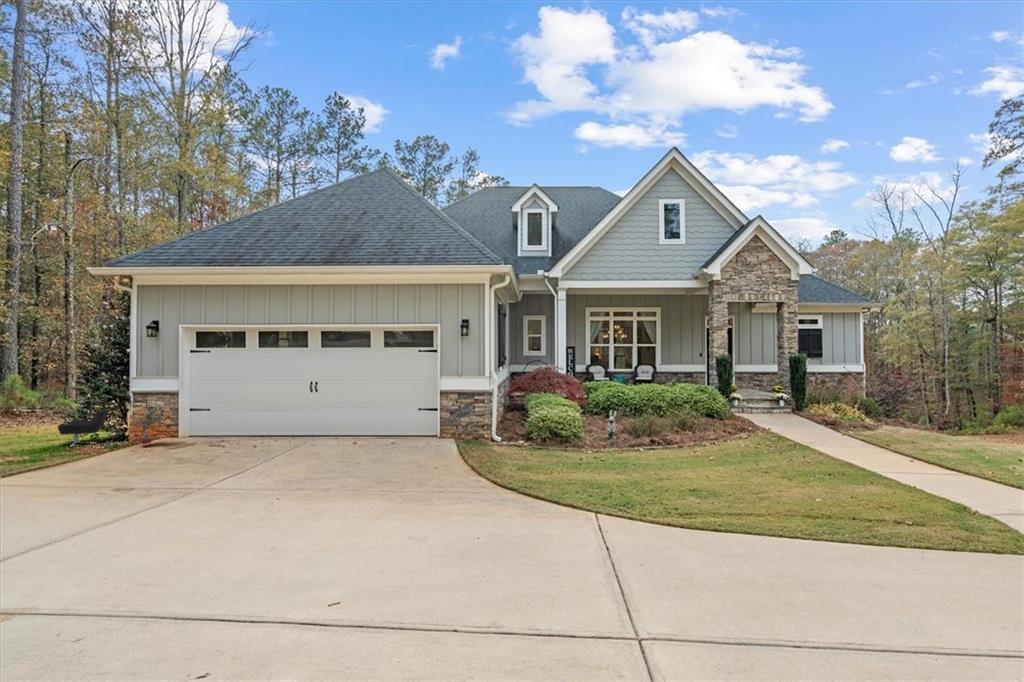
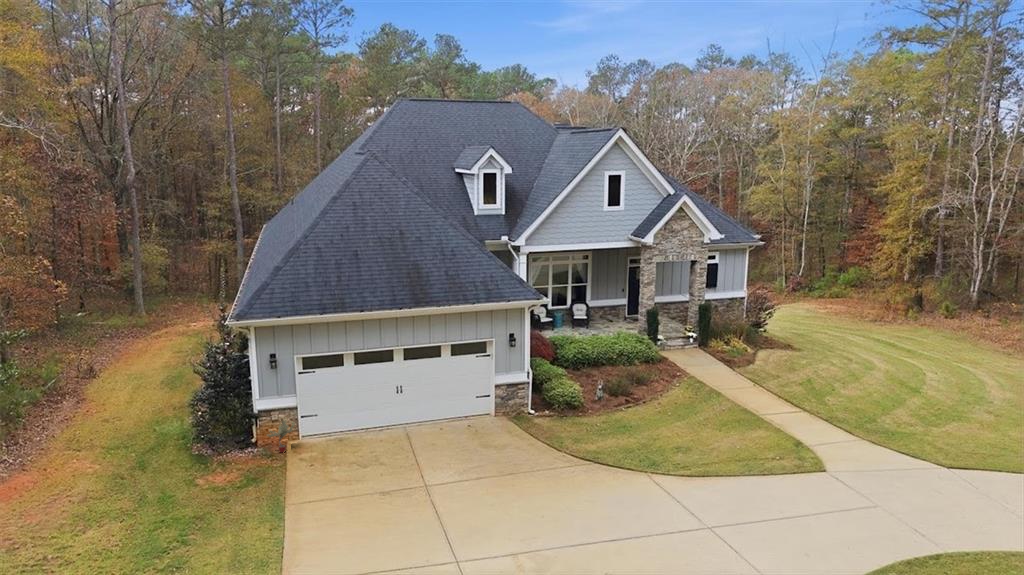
lounge chair: present [58,409,109,446] -> none [197,423,233,459]

